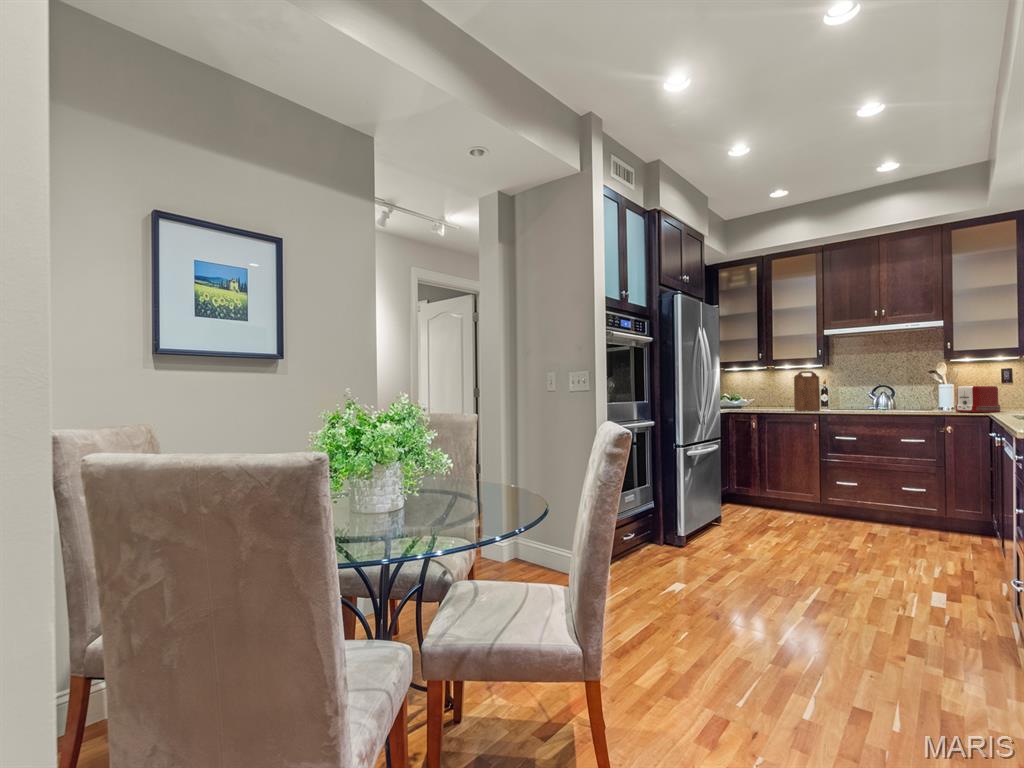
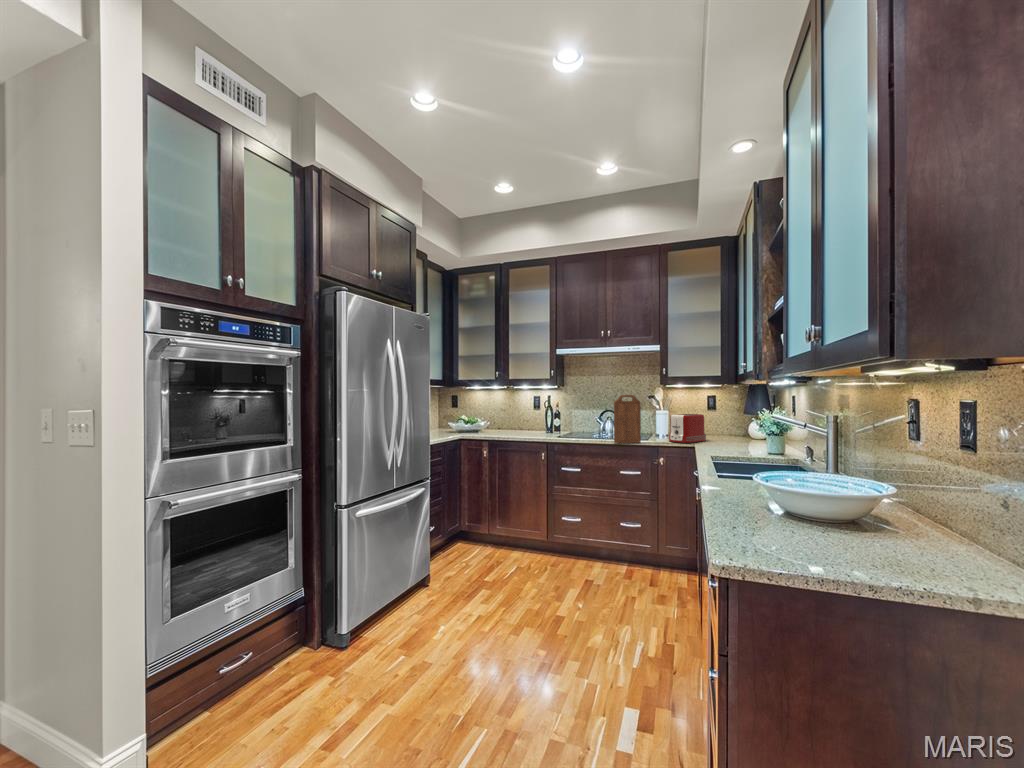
cutting board: present [794,371,820,411] -> present [614,395,641,443]

